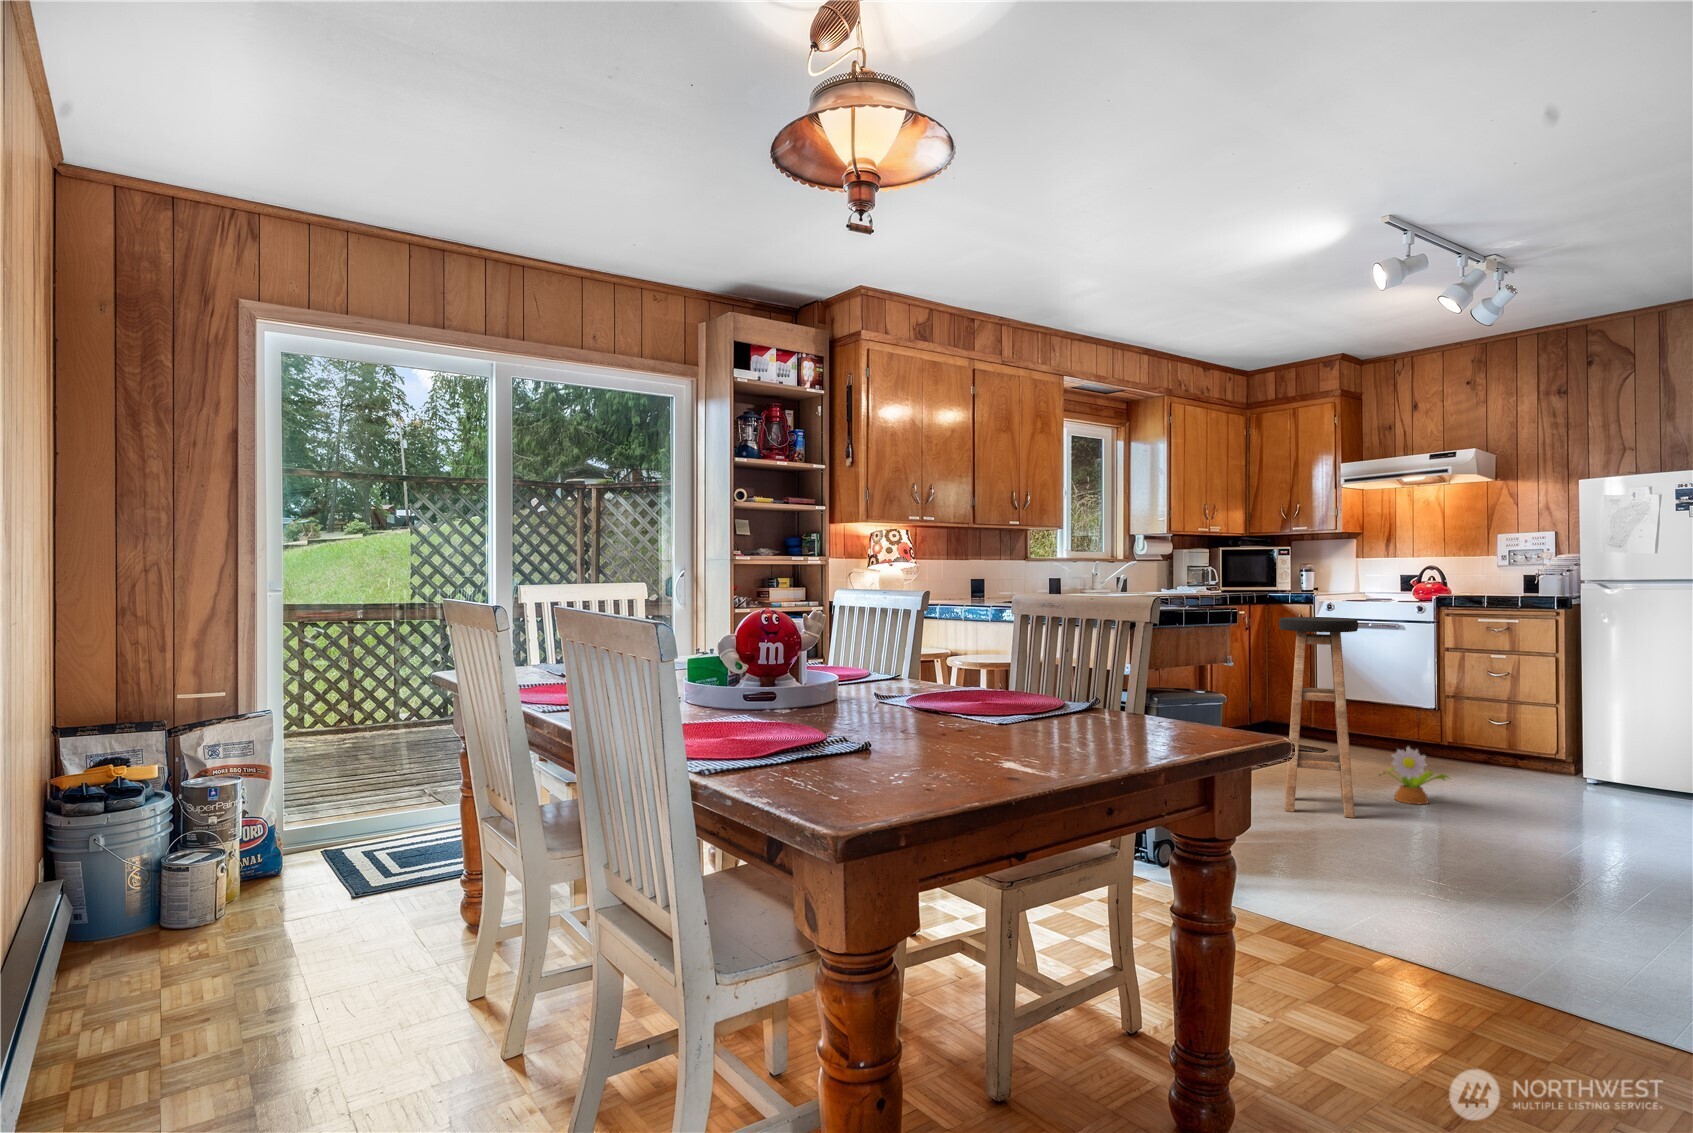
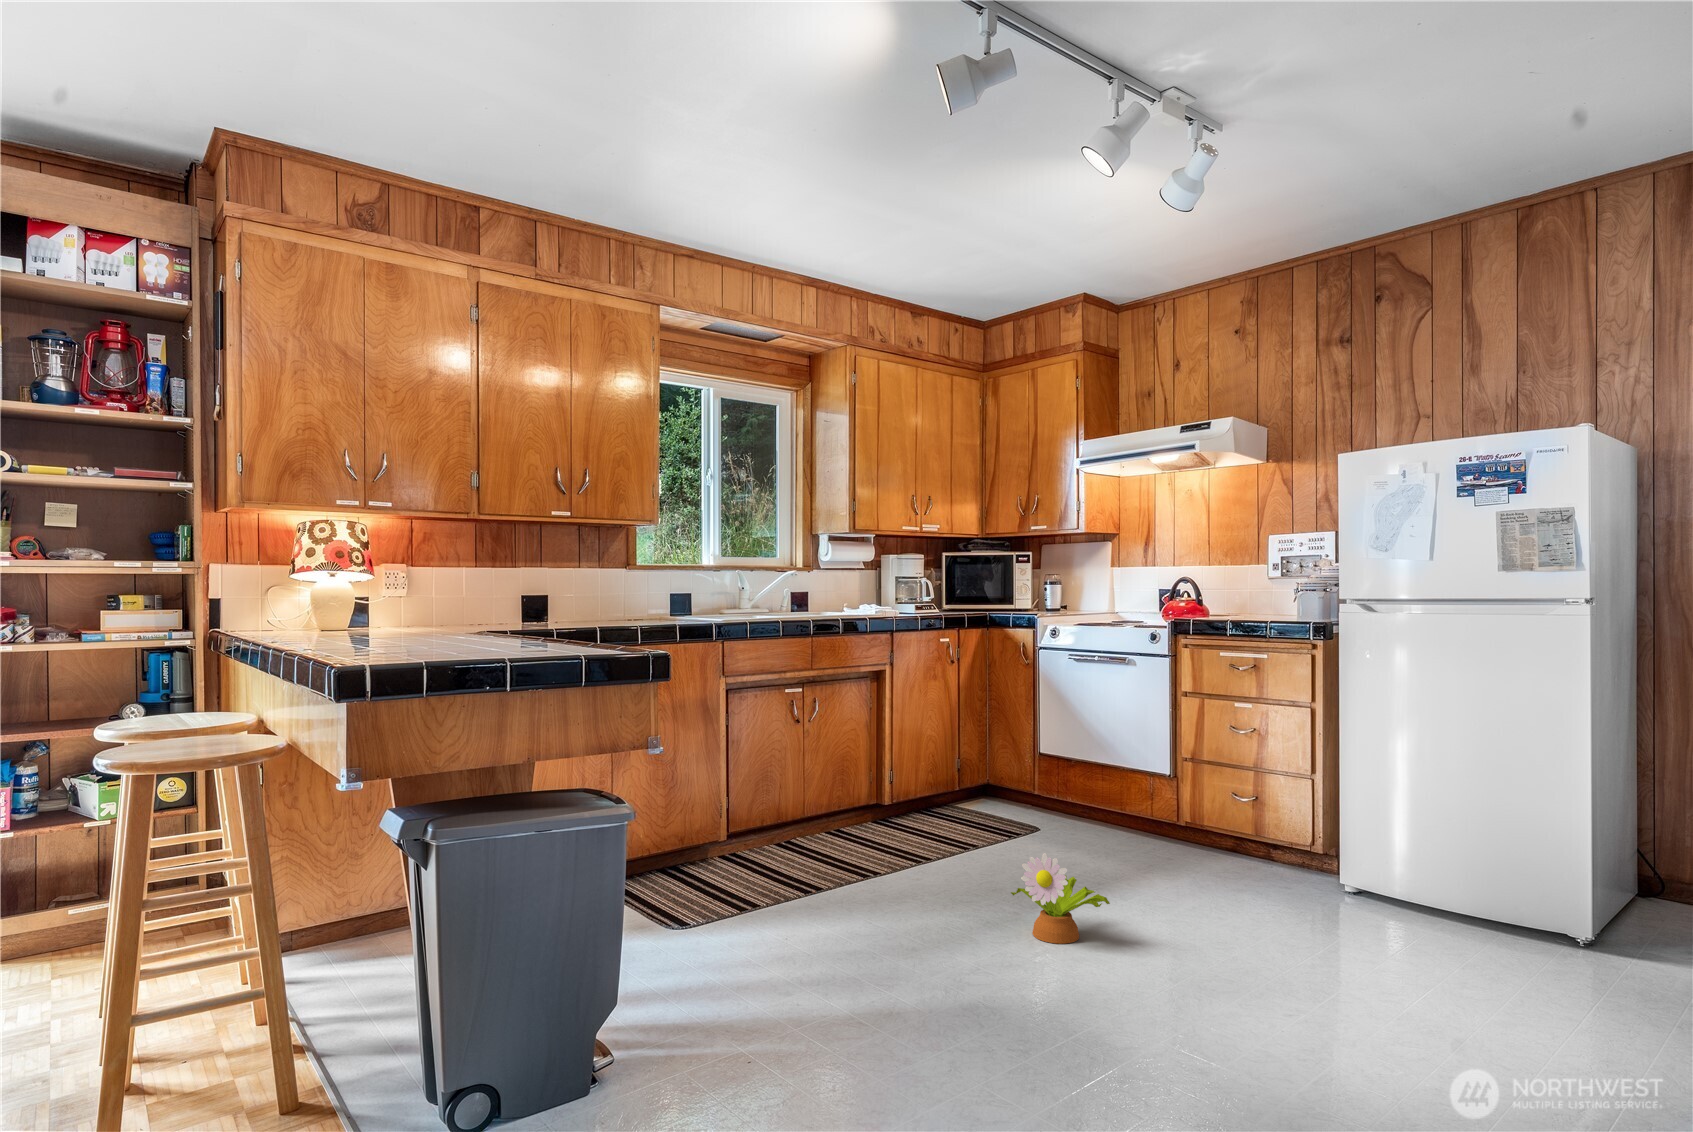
bar stool: present [1279,617,1358,818] -> none [832,649,955,978]

